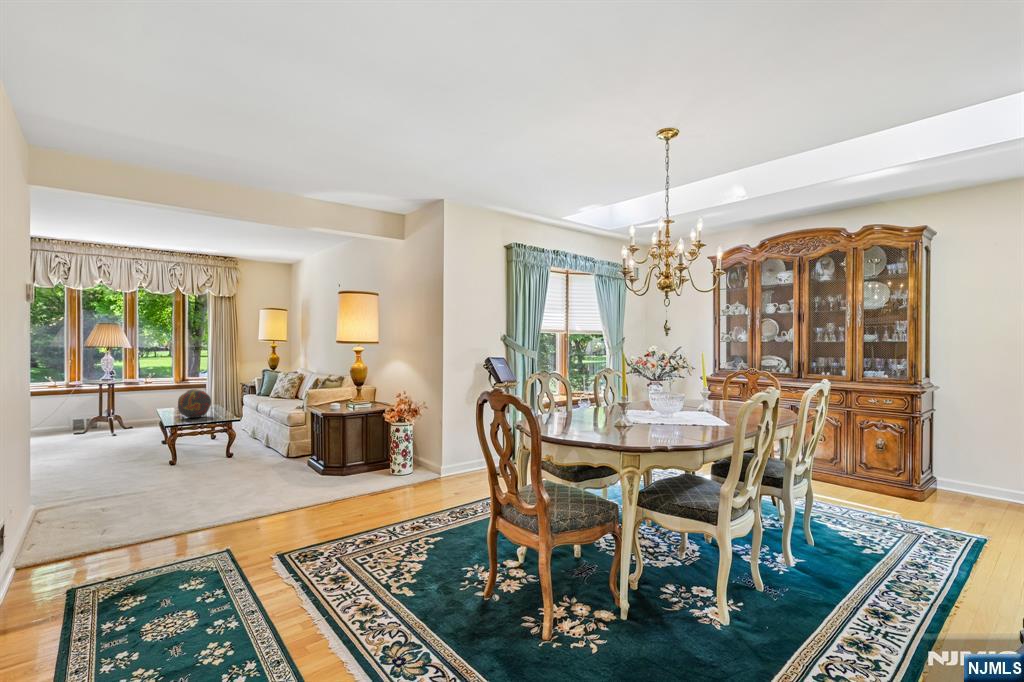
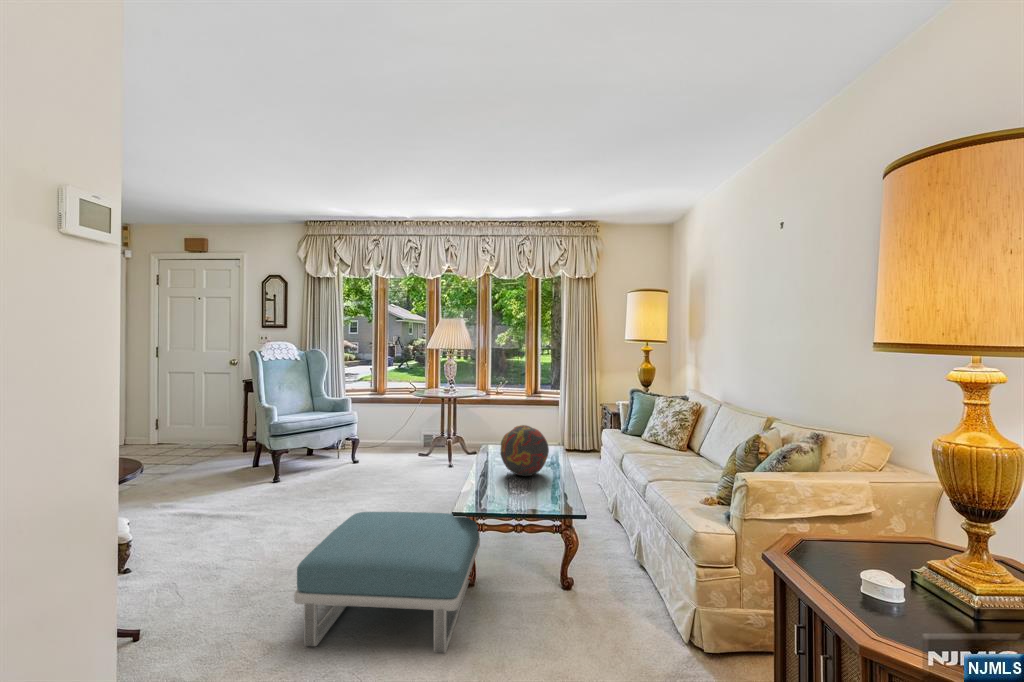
footstool: none [66,436,173,501] -> present [294,512,480,653]

